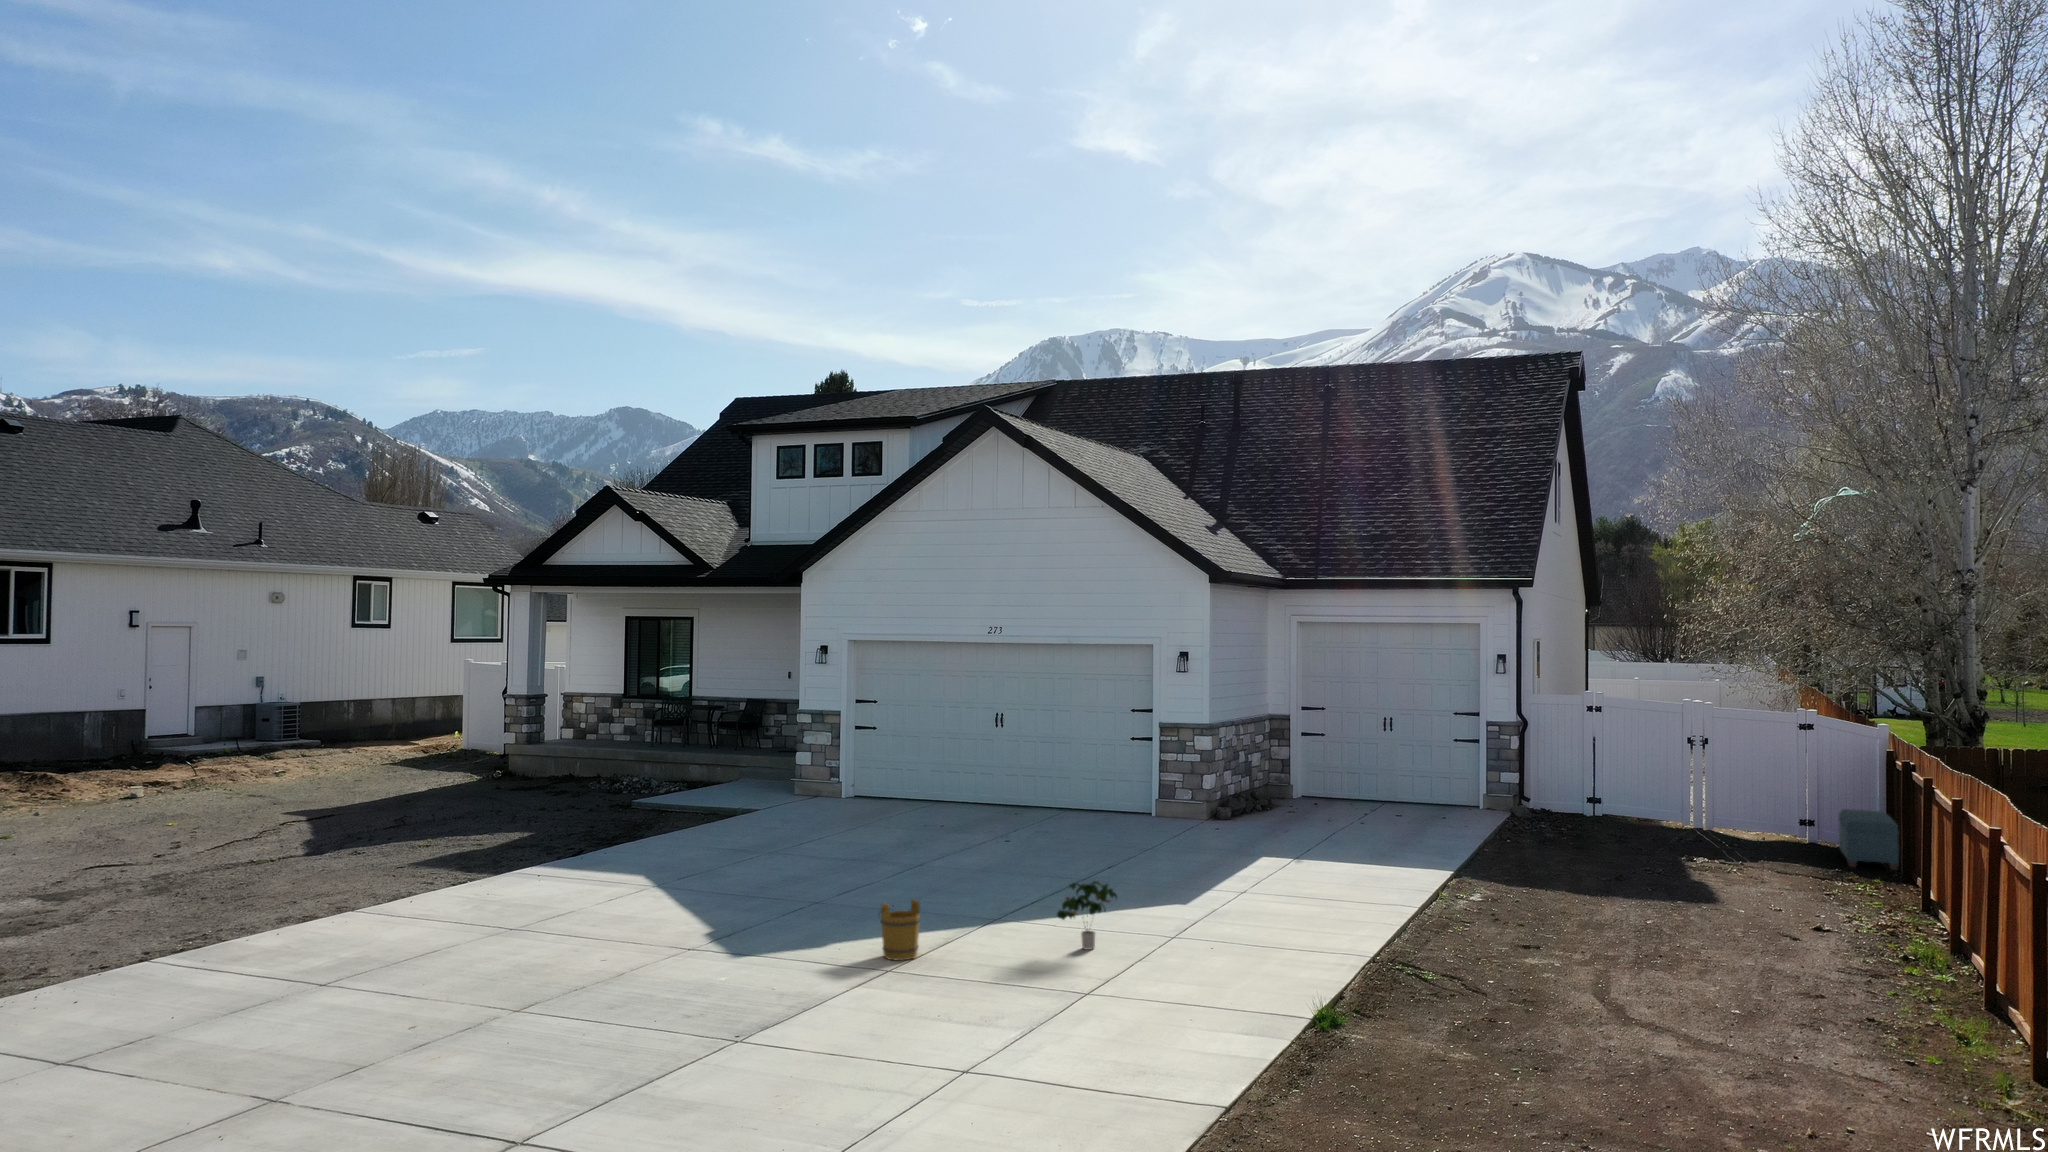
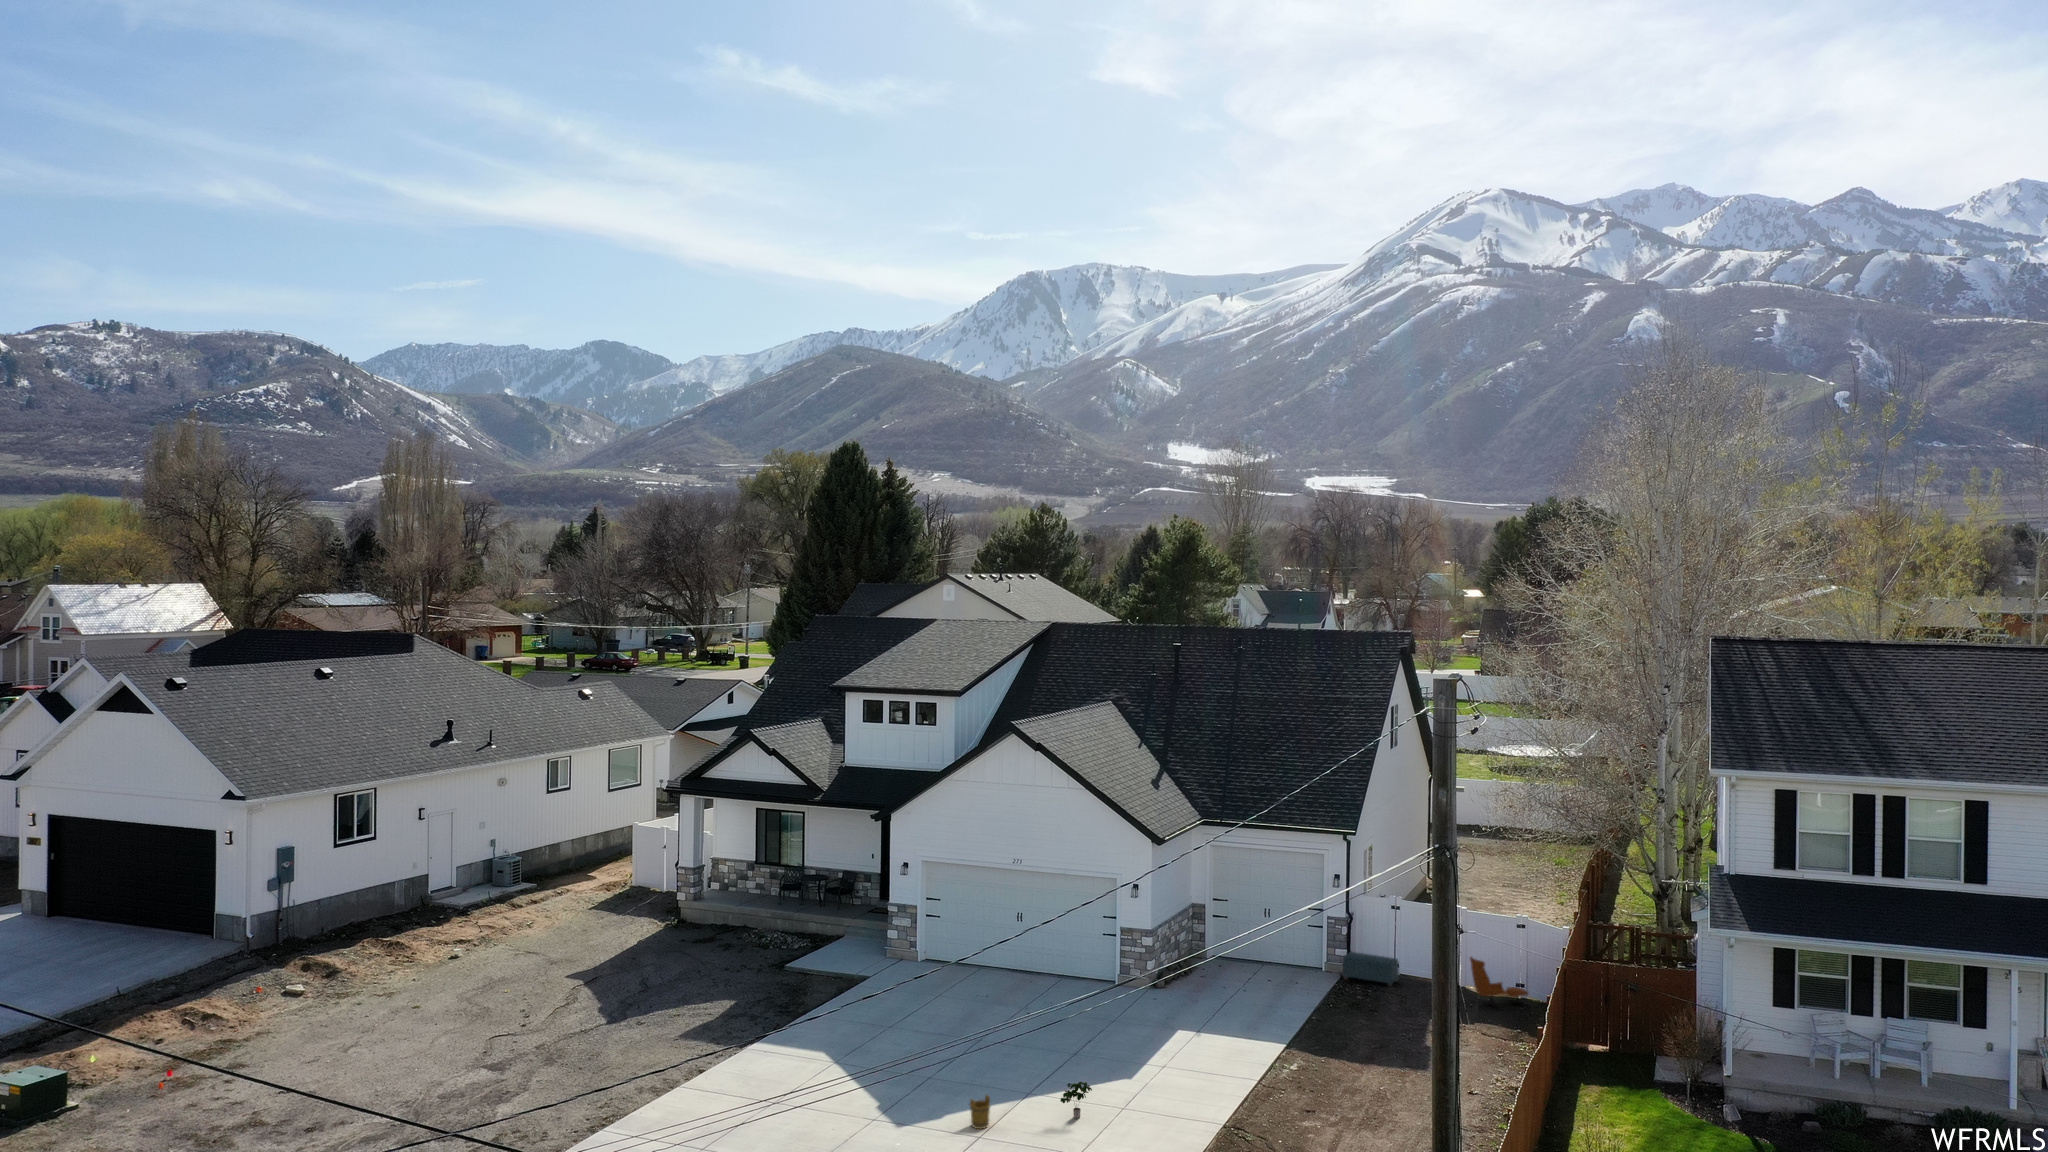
lounge chair: none [1739,761,1835,846] -> present [1470,957,1528,1006]
bench: present [1839,809,1899,870] -> present [1343,952,1399,987]

